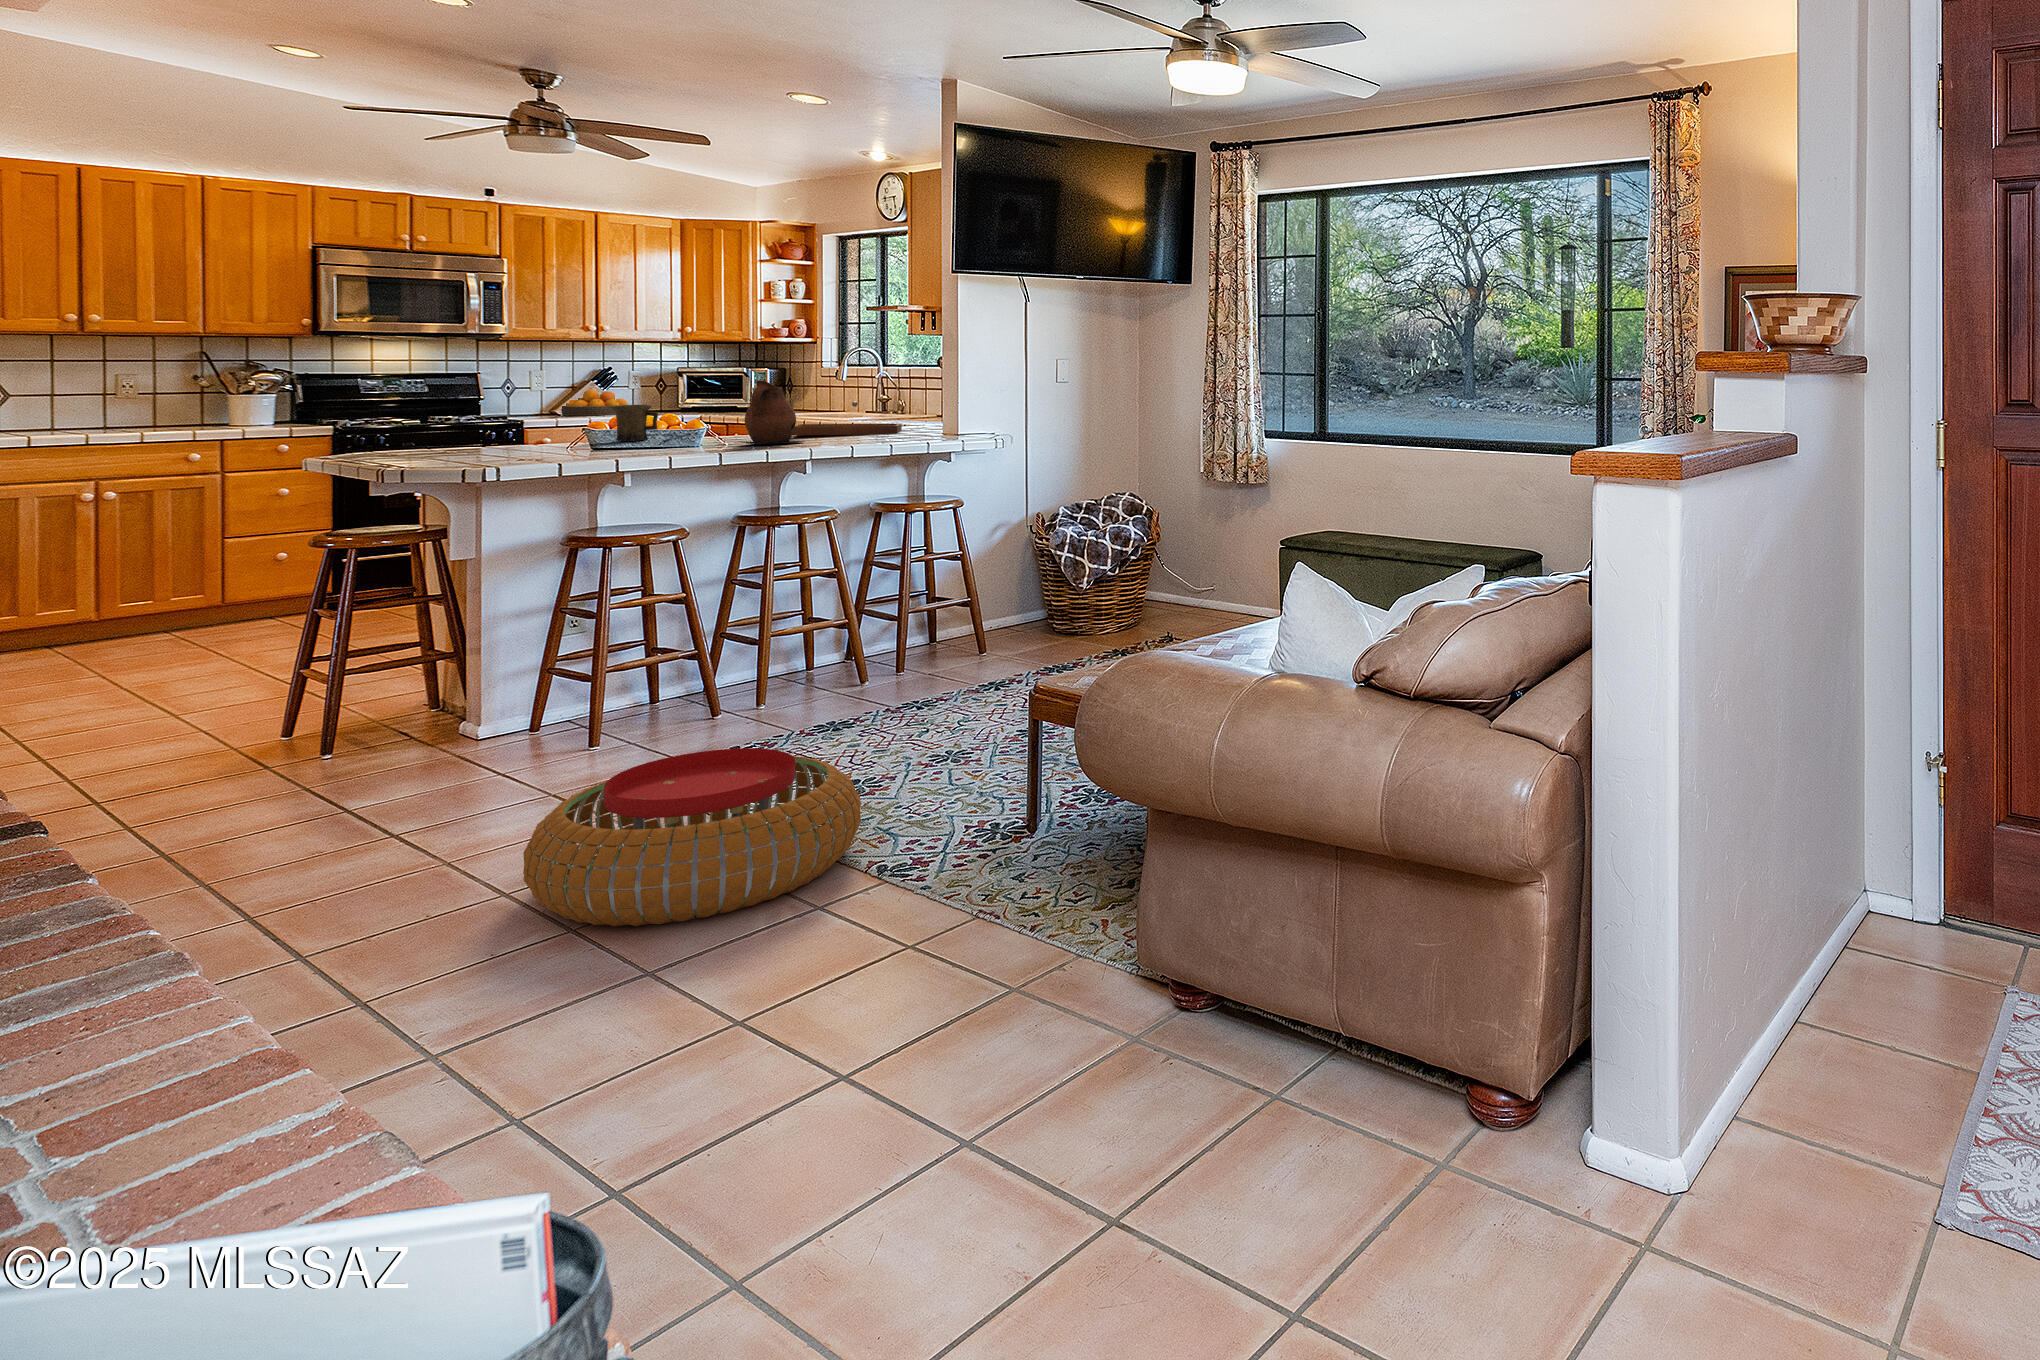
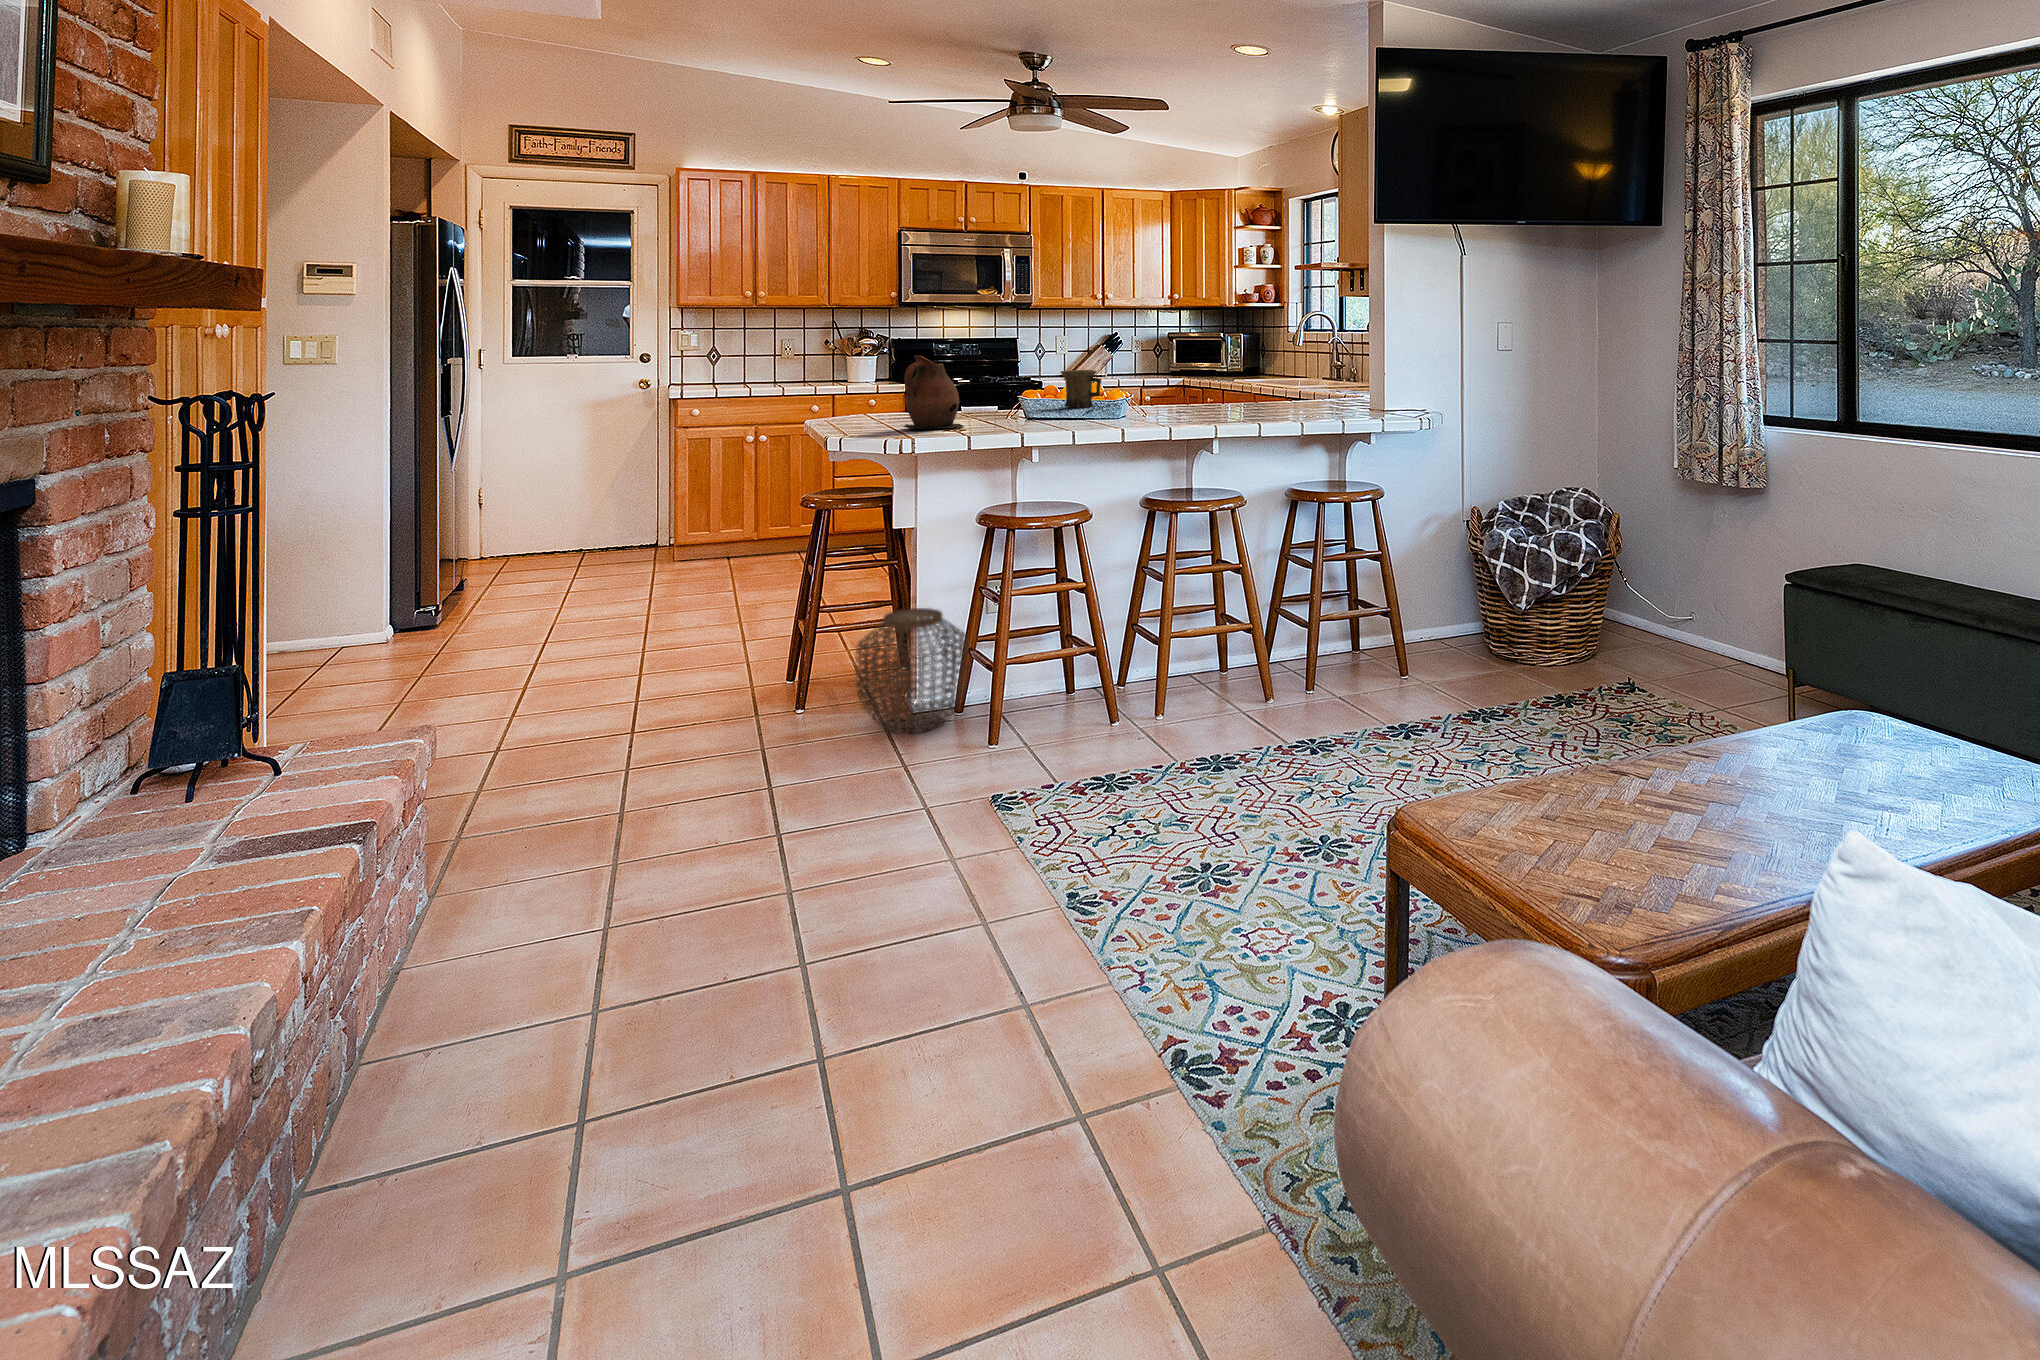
ceramic pitcher: present [741,380,804,444] -> present [904,356,964,429]
fruit bowl: present [561,389,627,415] -> none [1083,353,1136,377]
tray: present [792,401,902,435] -> none [1210,371,1324,410]
woven basket: none [429,631,558,749] -> present [855,608,969,734]
pouf: present [523,748,861,926] -> none [740,845,1160,1149]

